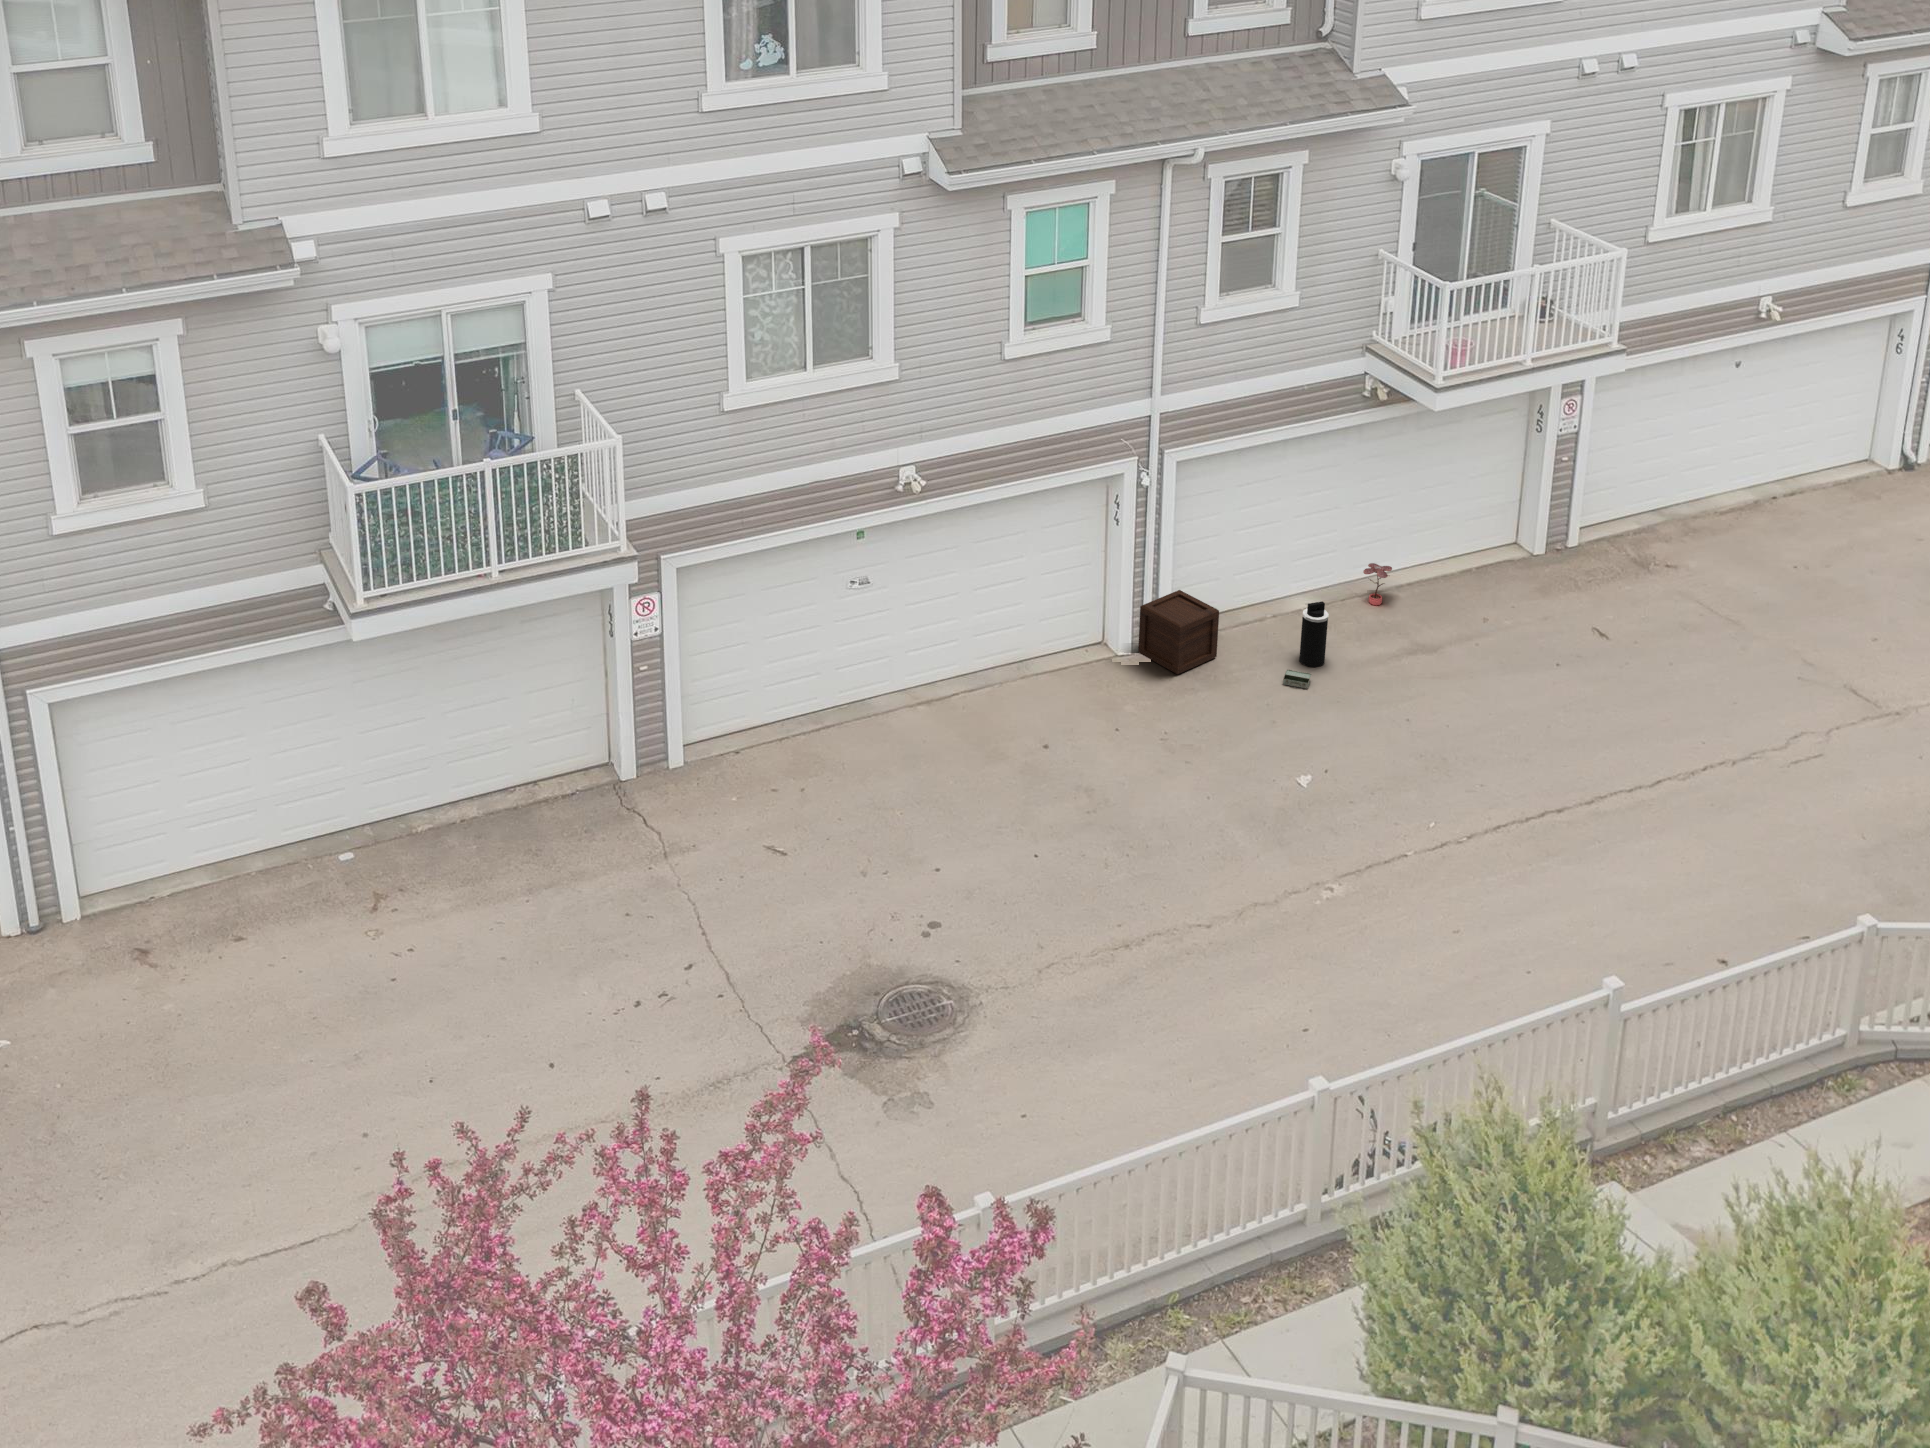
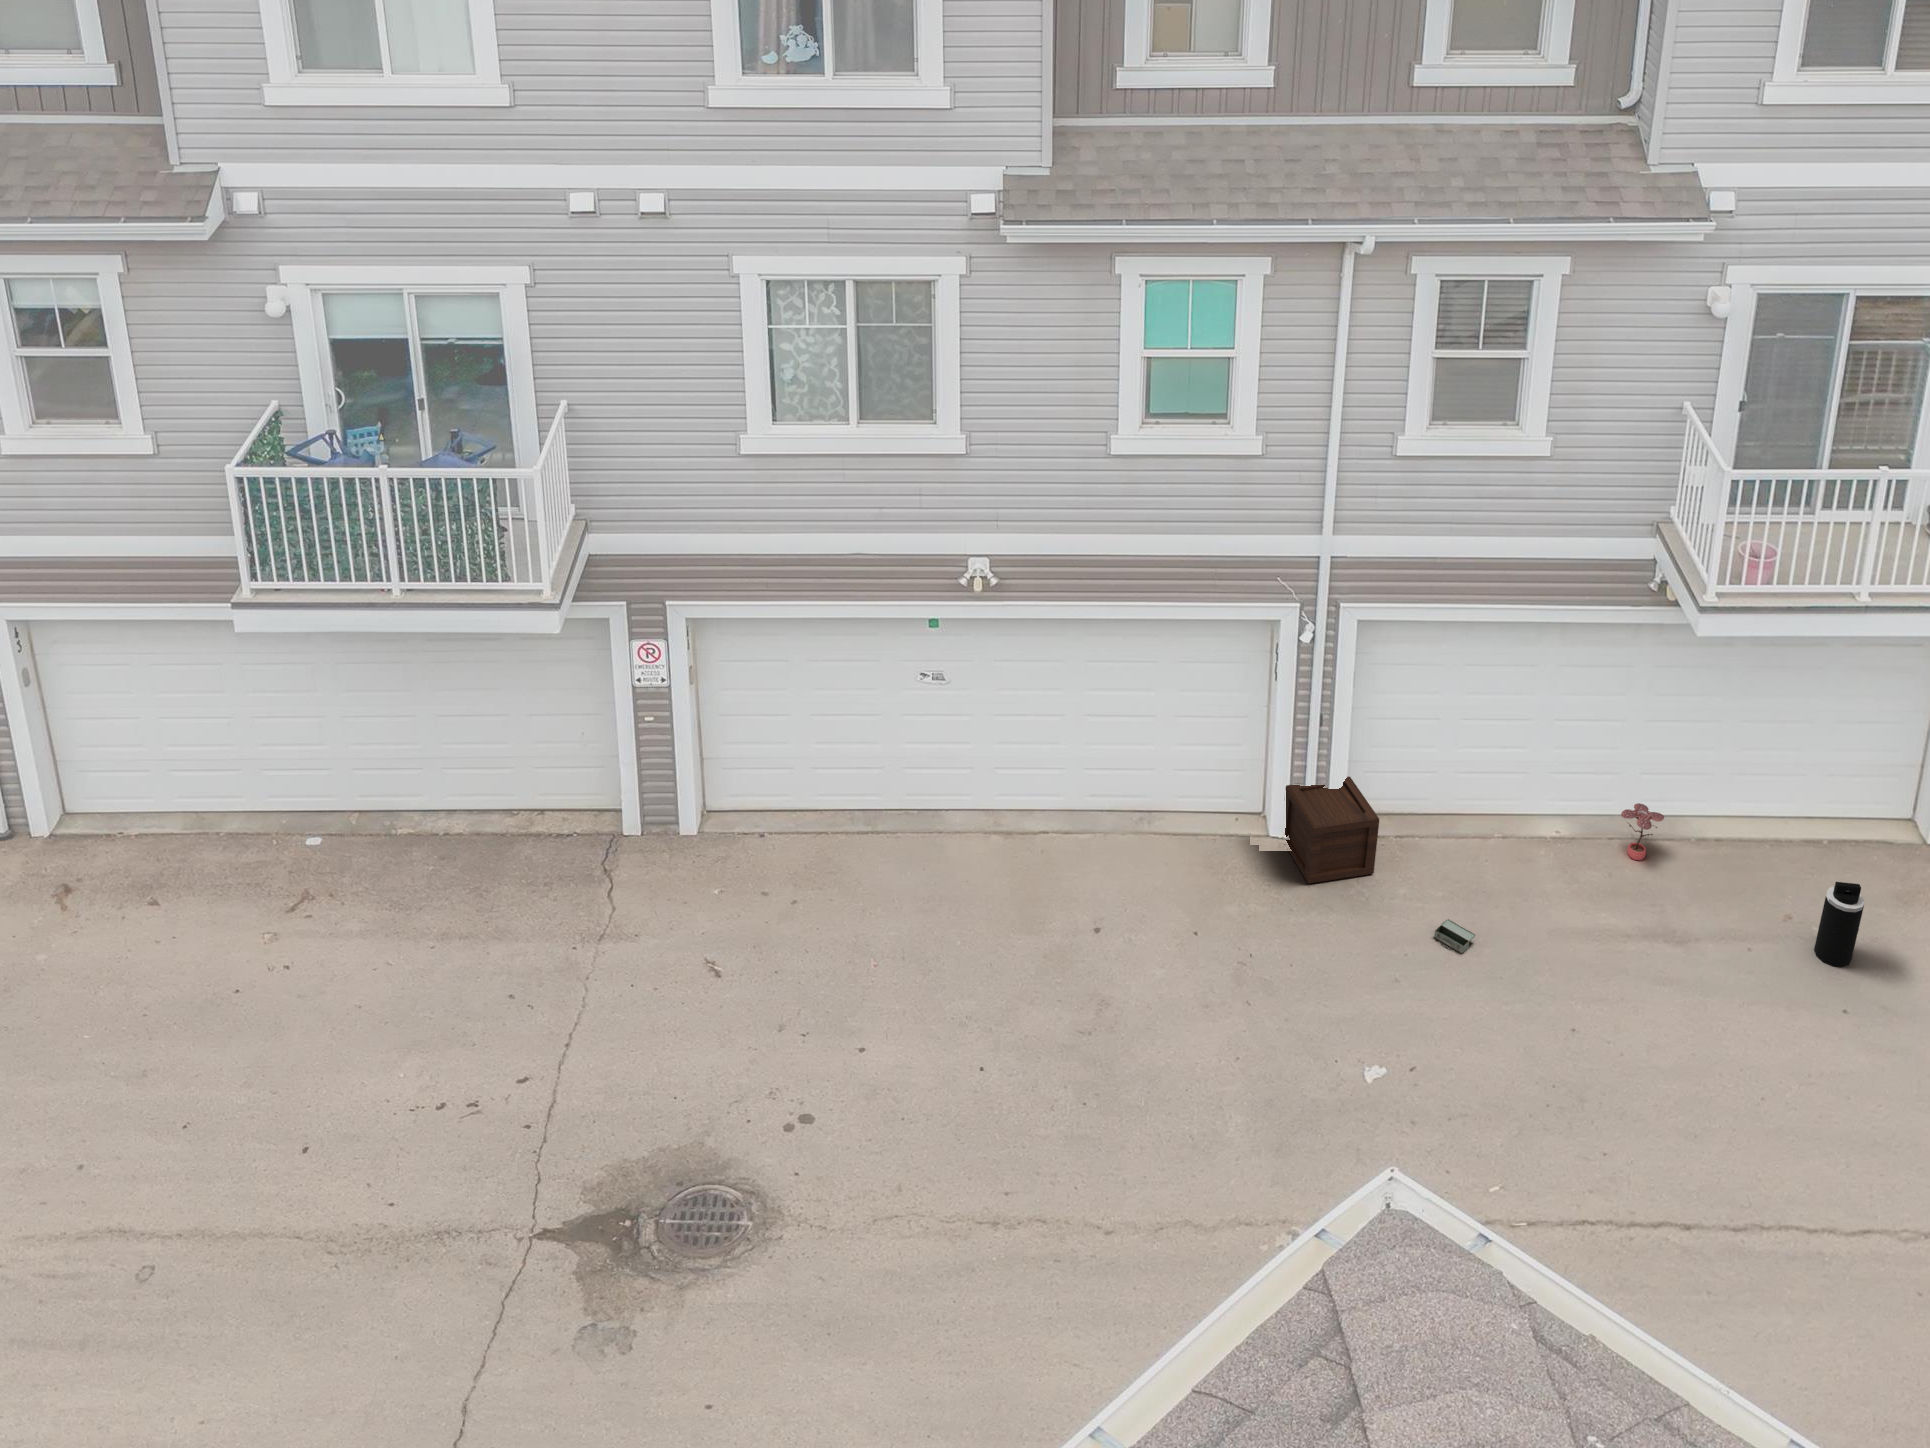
trash can: present [1299,601,1328,667] -> present [1814,882,1865,967]

